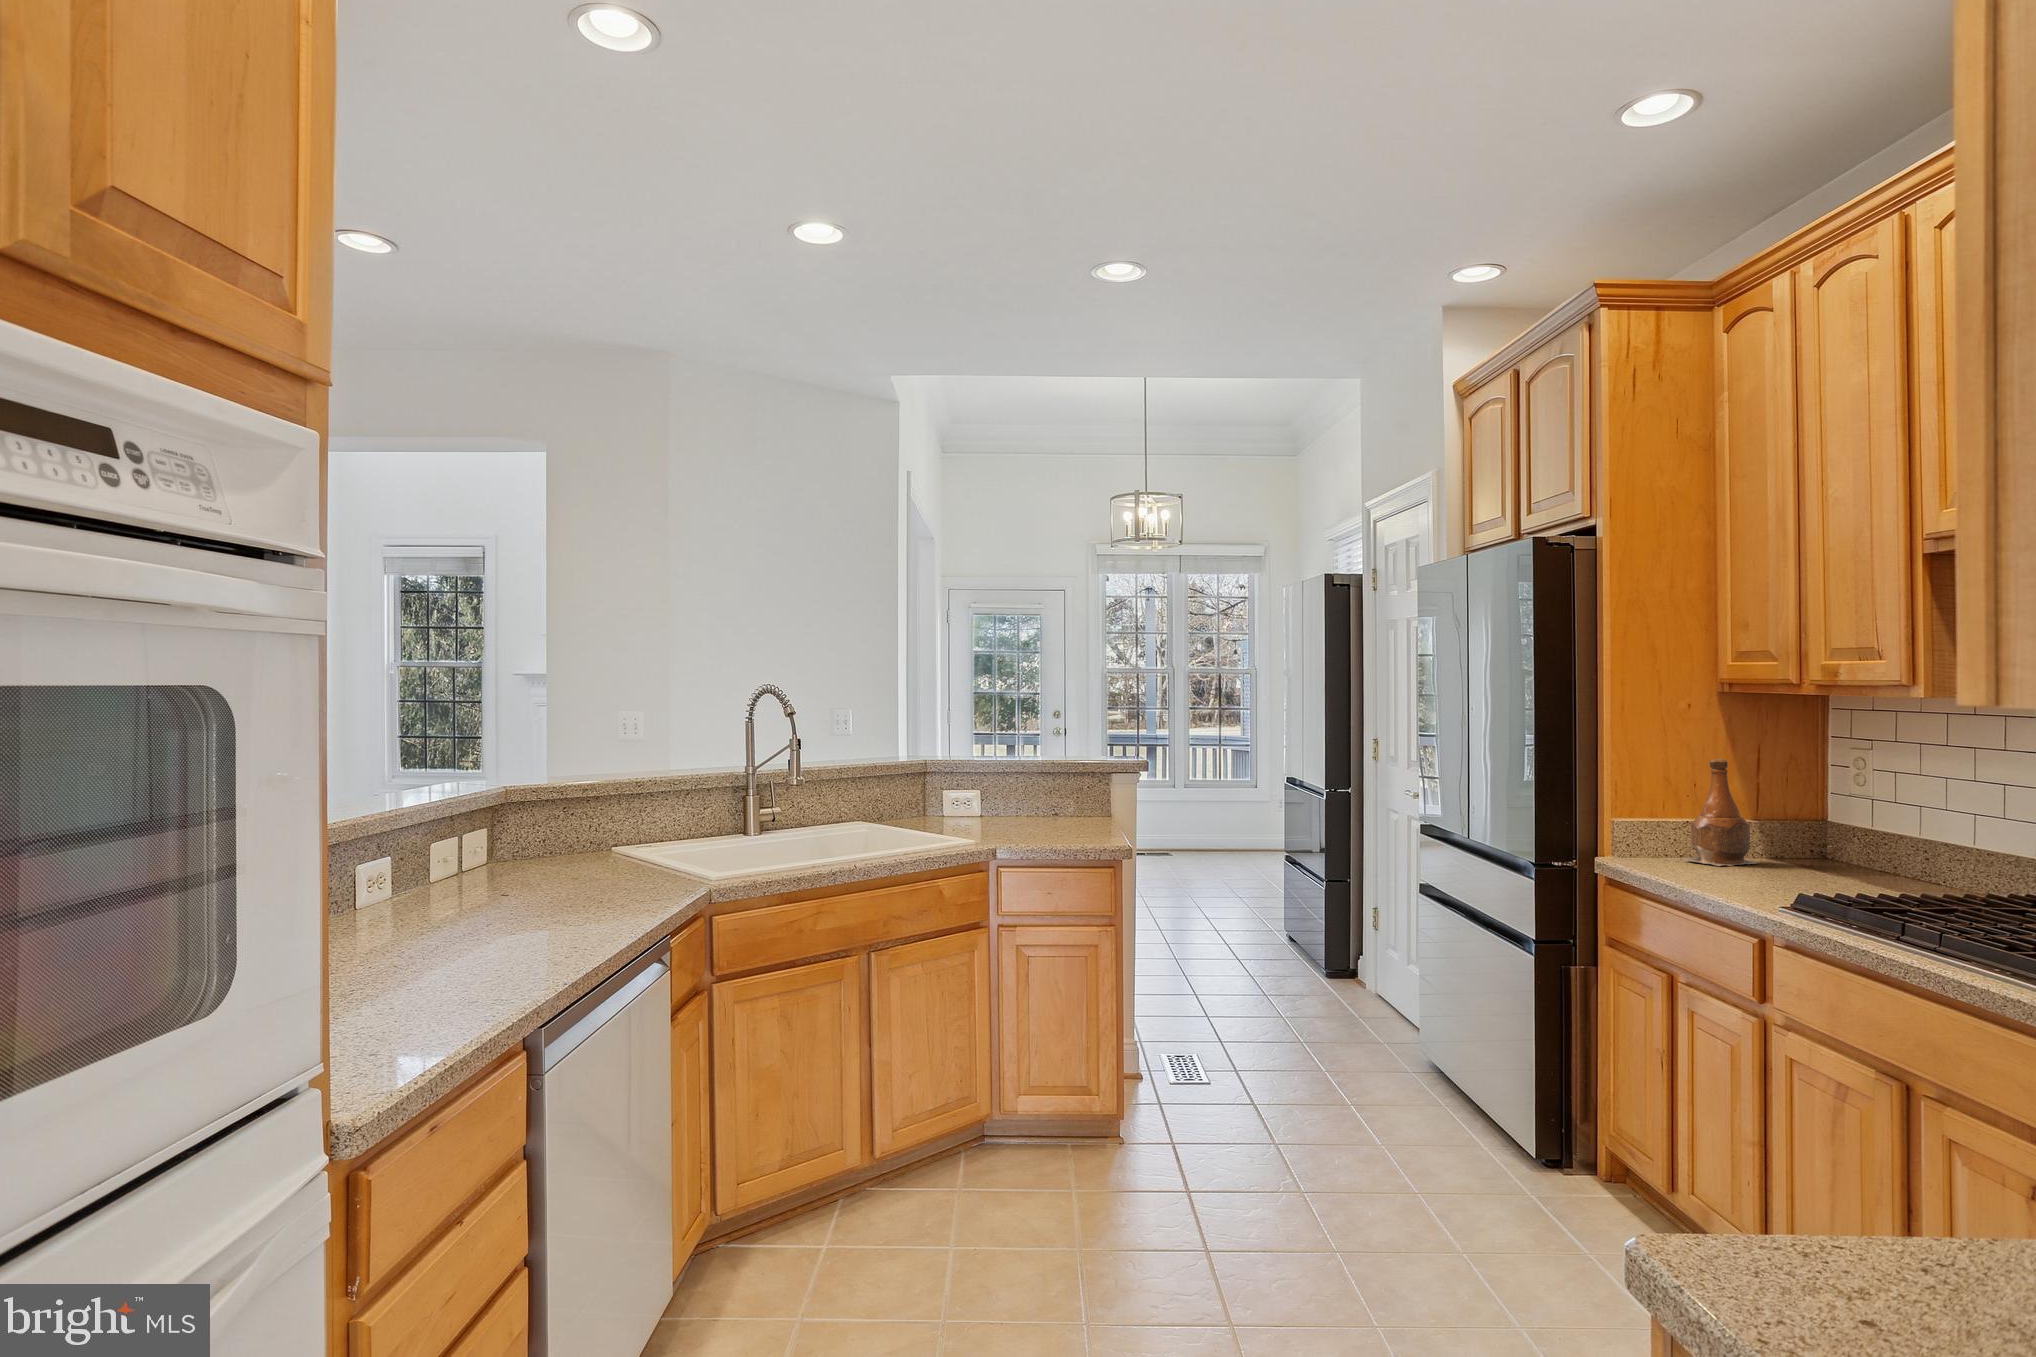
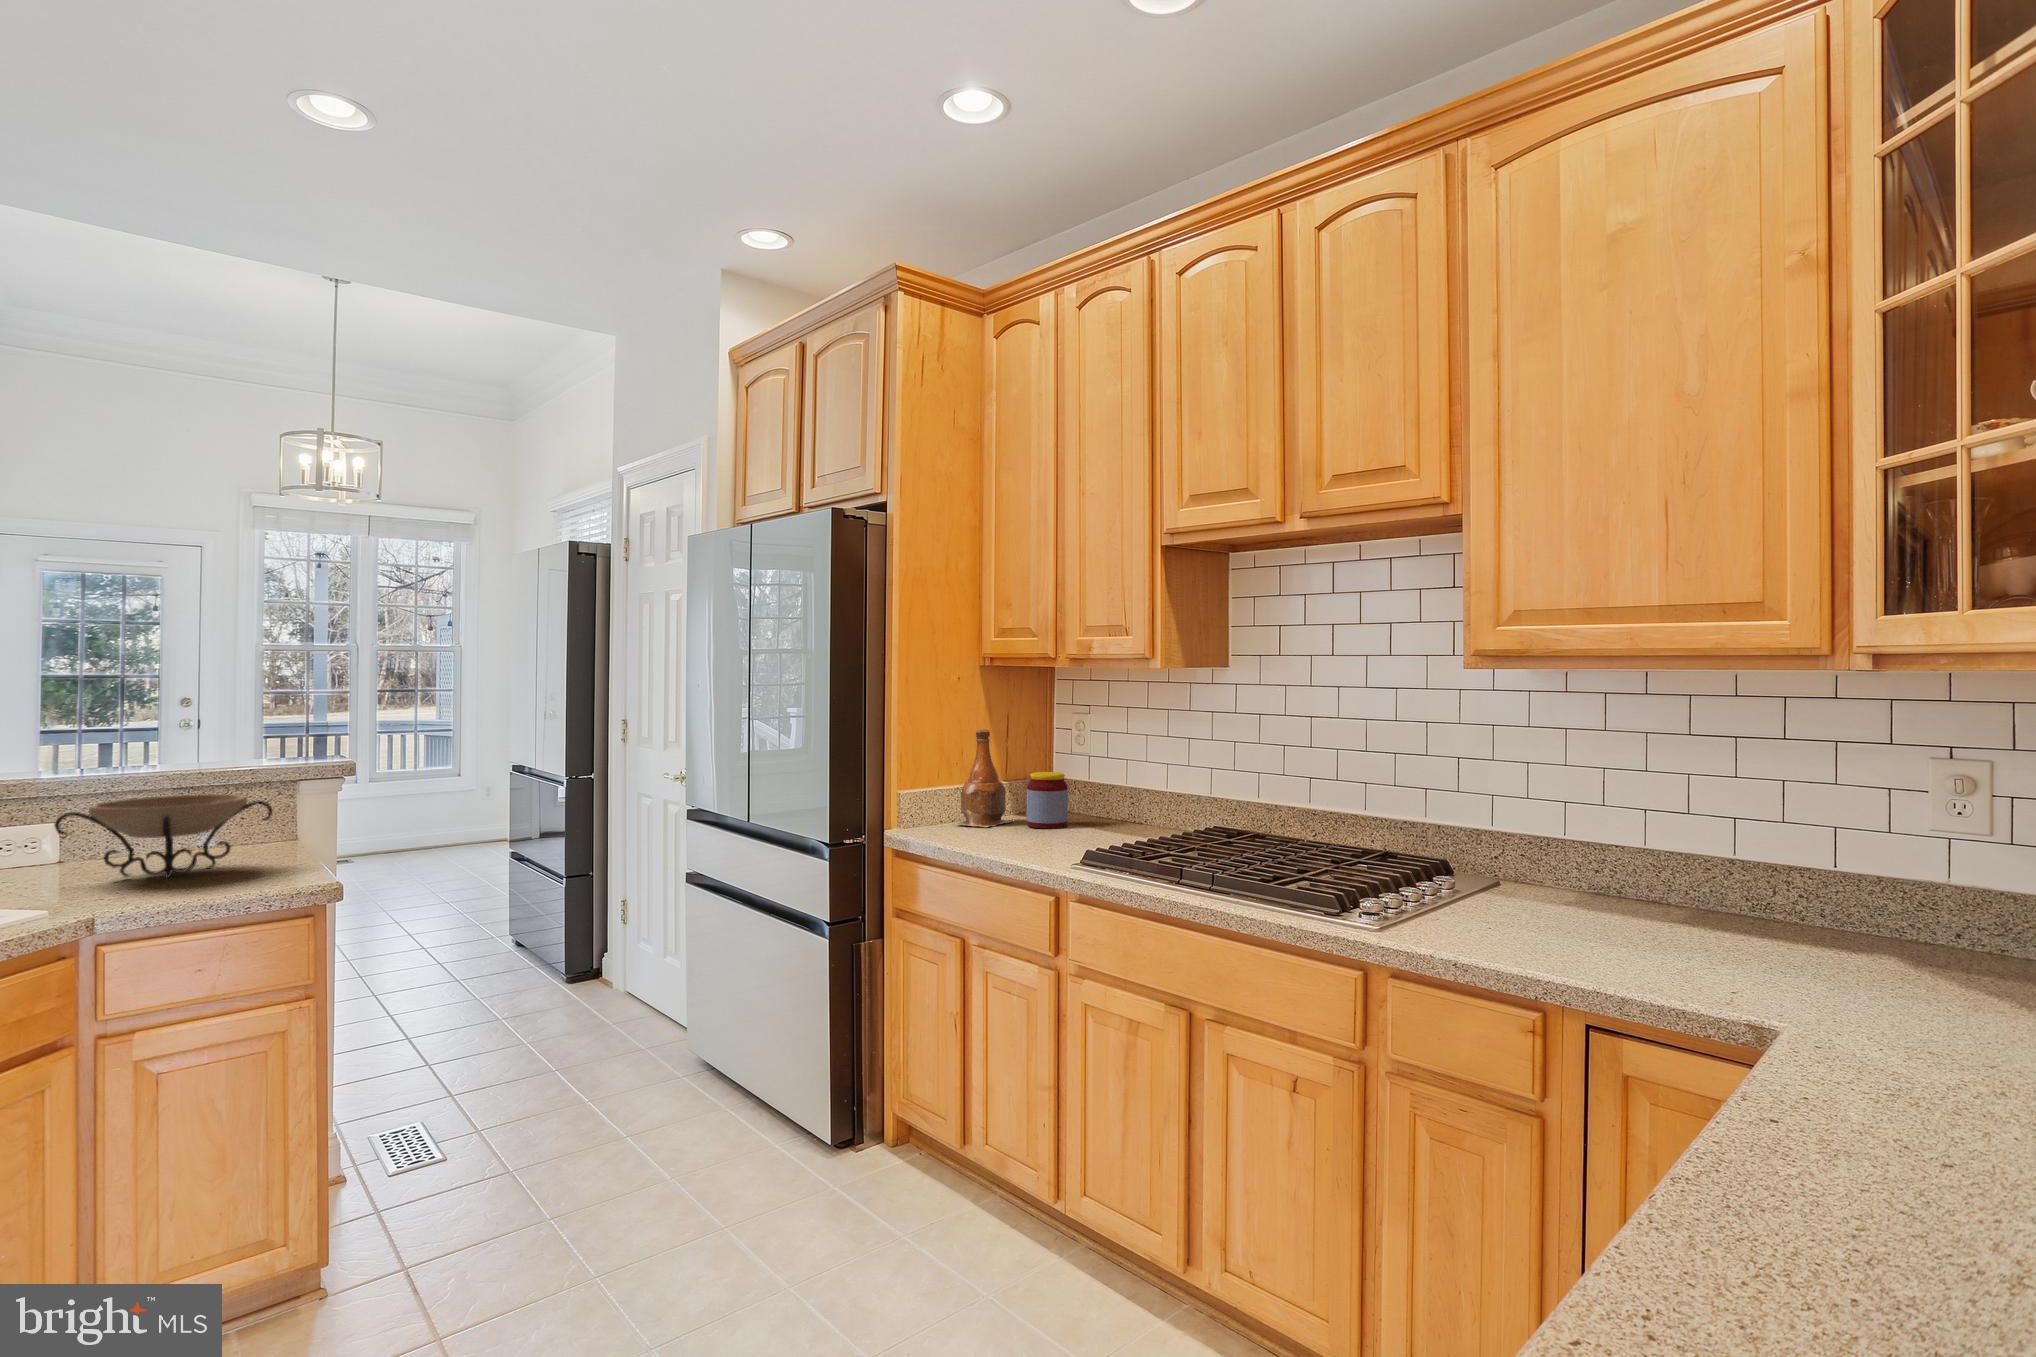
decorative bowl: none [980,782,1093,837] -> present [54,794,273,878]
jar: none [1771,810,1827,875] -> present [1027,772,1068,829]

